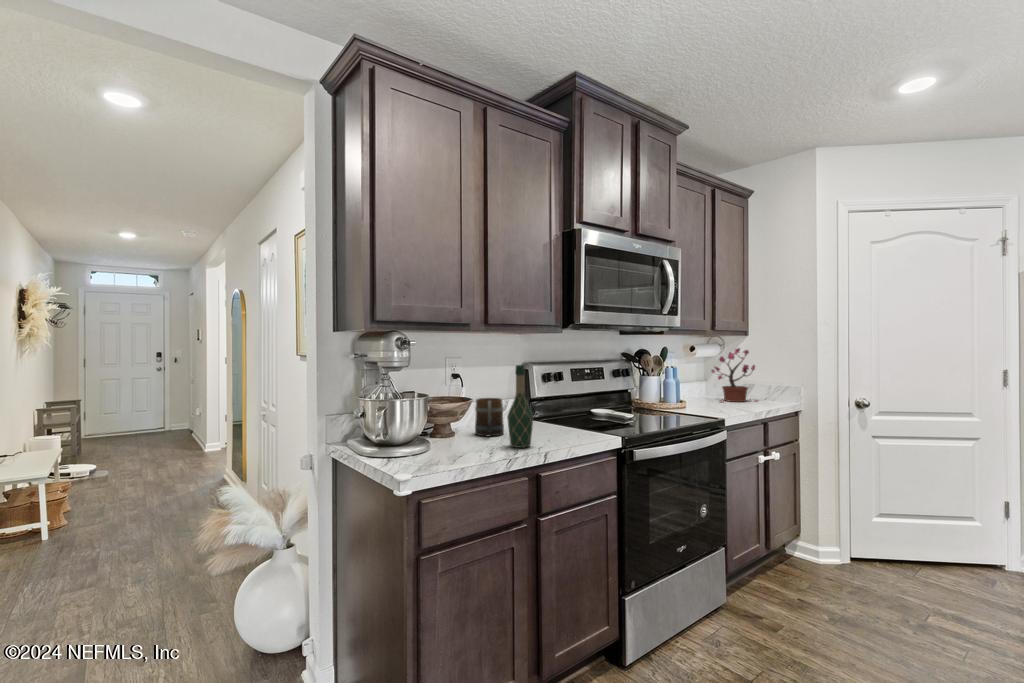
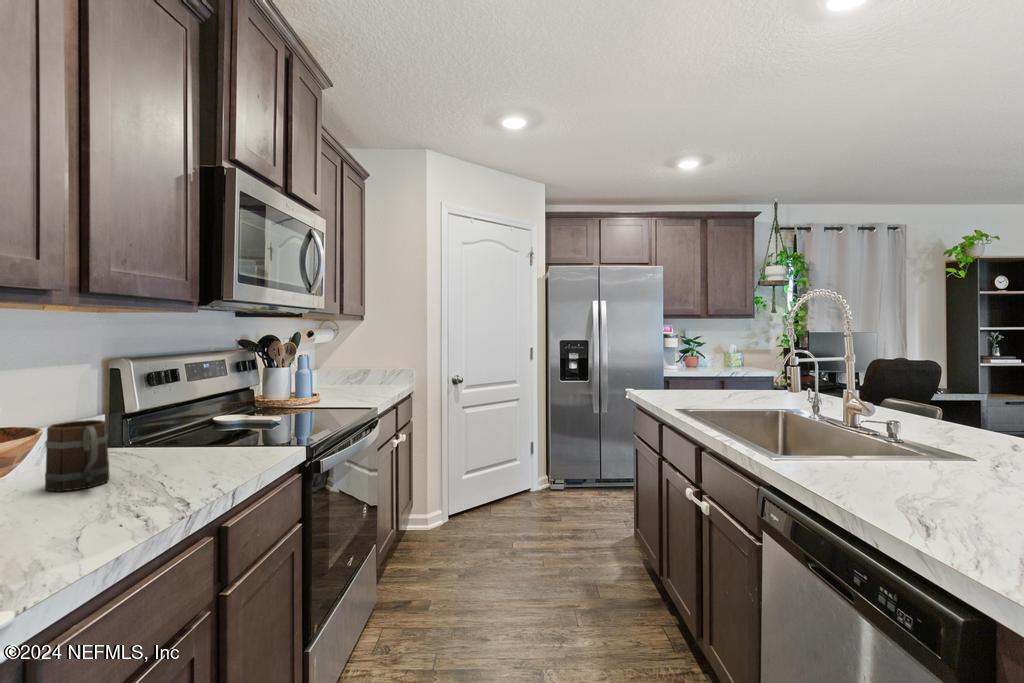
potted plant: present [712,348,757,402] -> none [329,334,376,392]
wine bottle: present [507,365,533,448] -> none [150,363,200,496]

